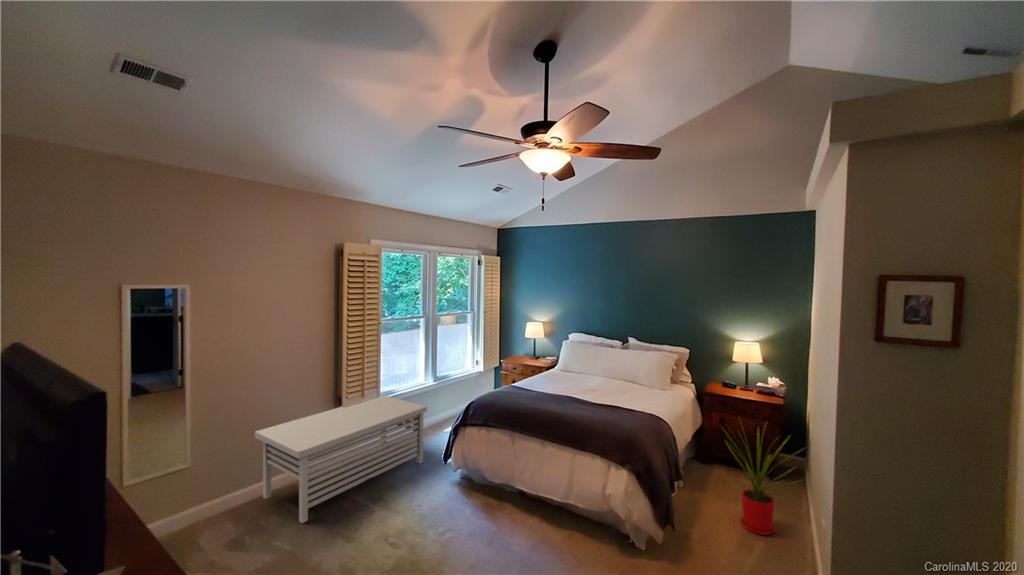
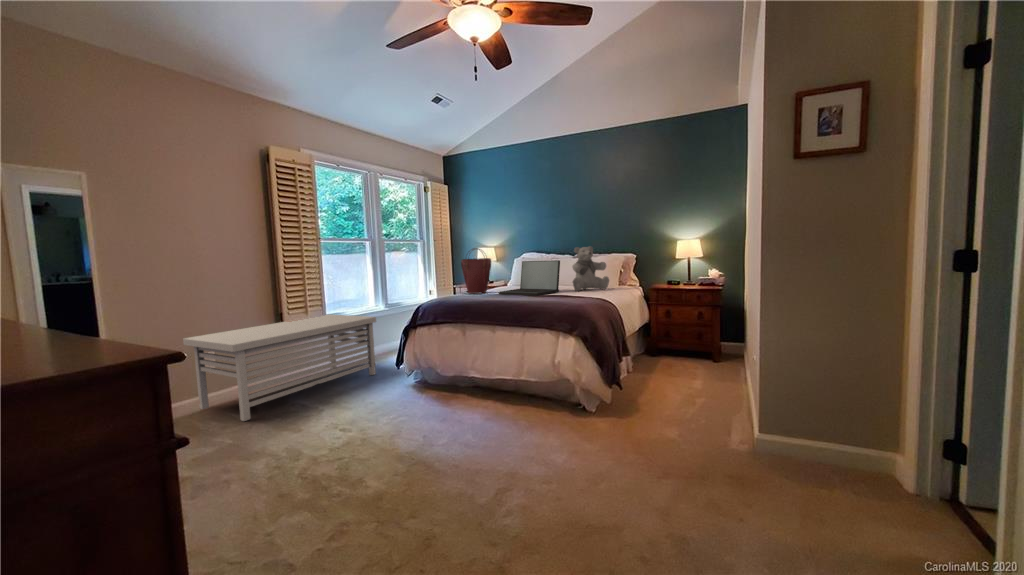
handbag: none [512,350,542,397] -> present [461,249,491,294]
teddy bear: none [623,353,662,401] -> present [573,246,609,291]
laptop: none [548,364,612,412] -> present [499,260,560,295]
house plant: present [726,428,802,535] -> none [663,292,741,392]

